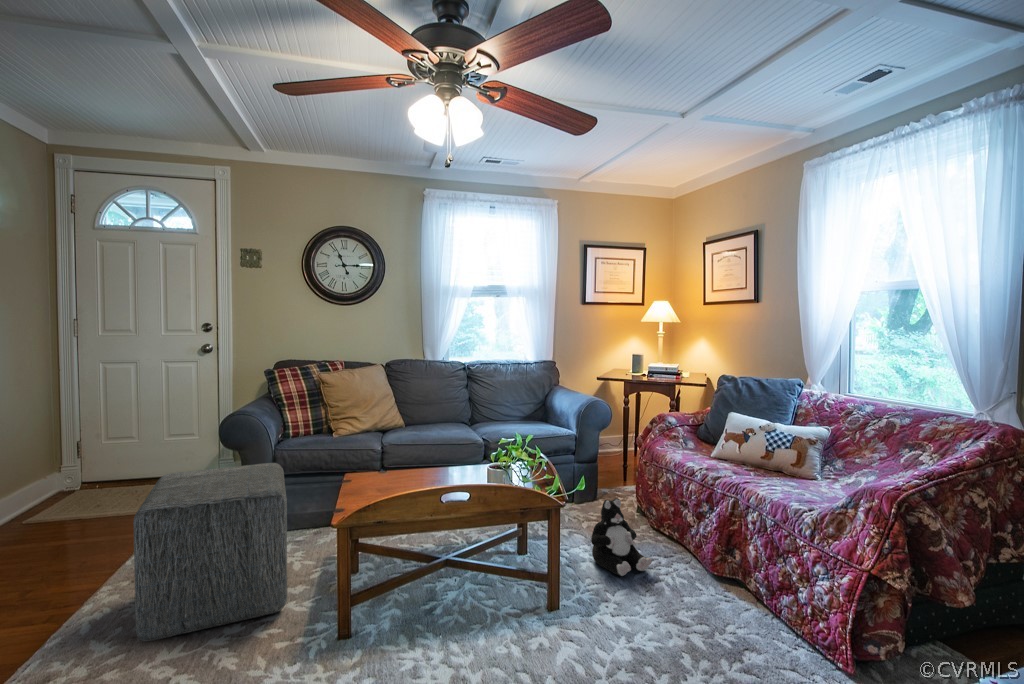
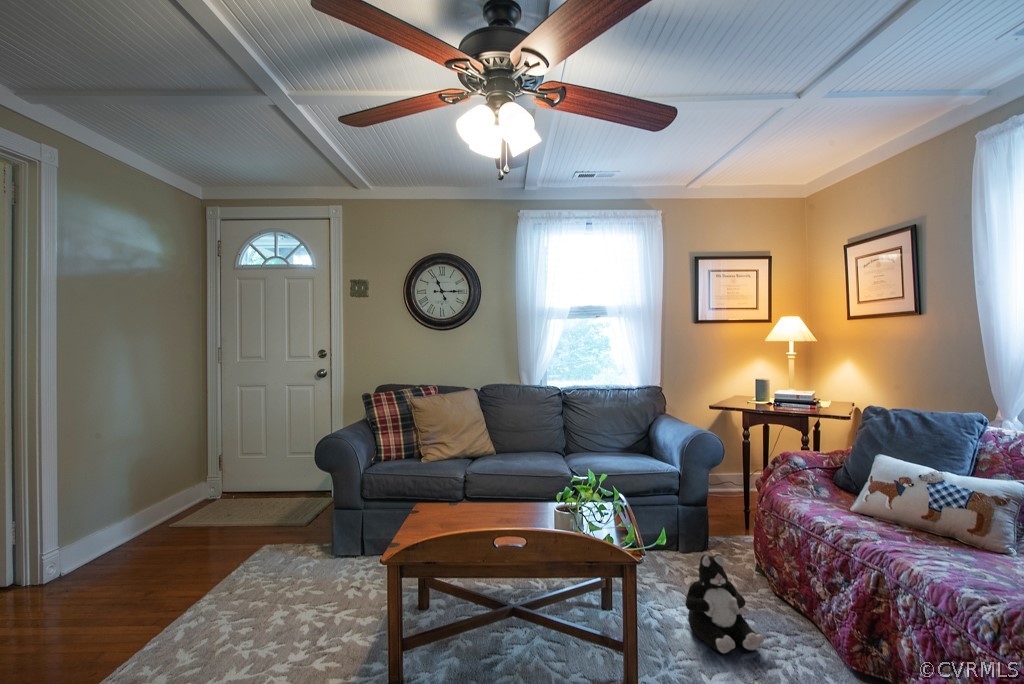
ottoman: present [133,463,287,641] -> none [212,488,361,658]

